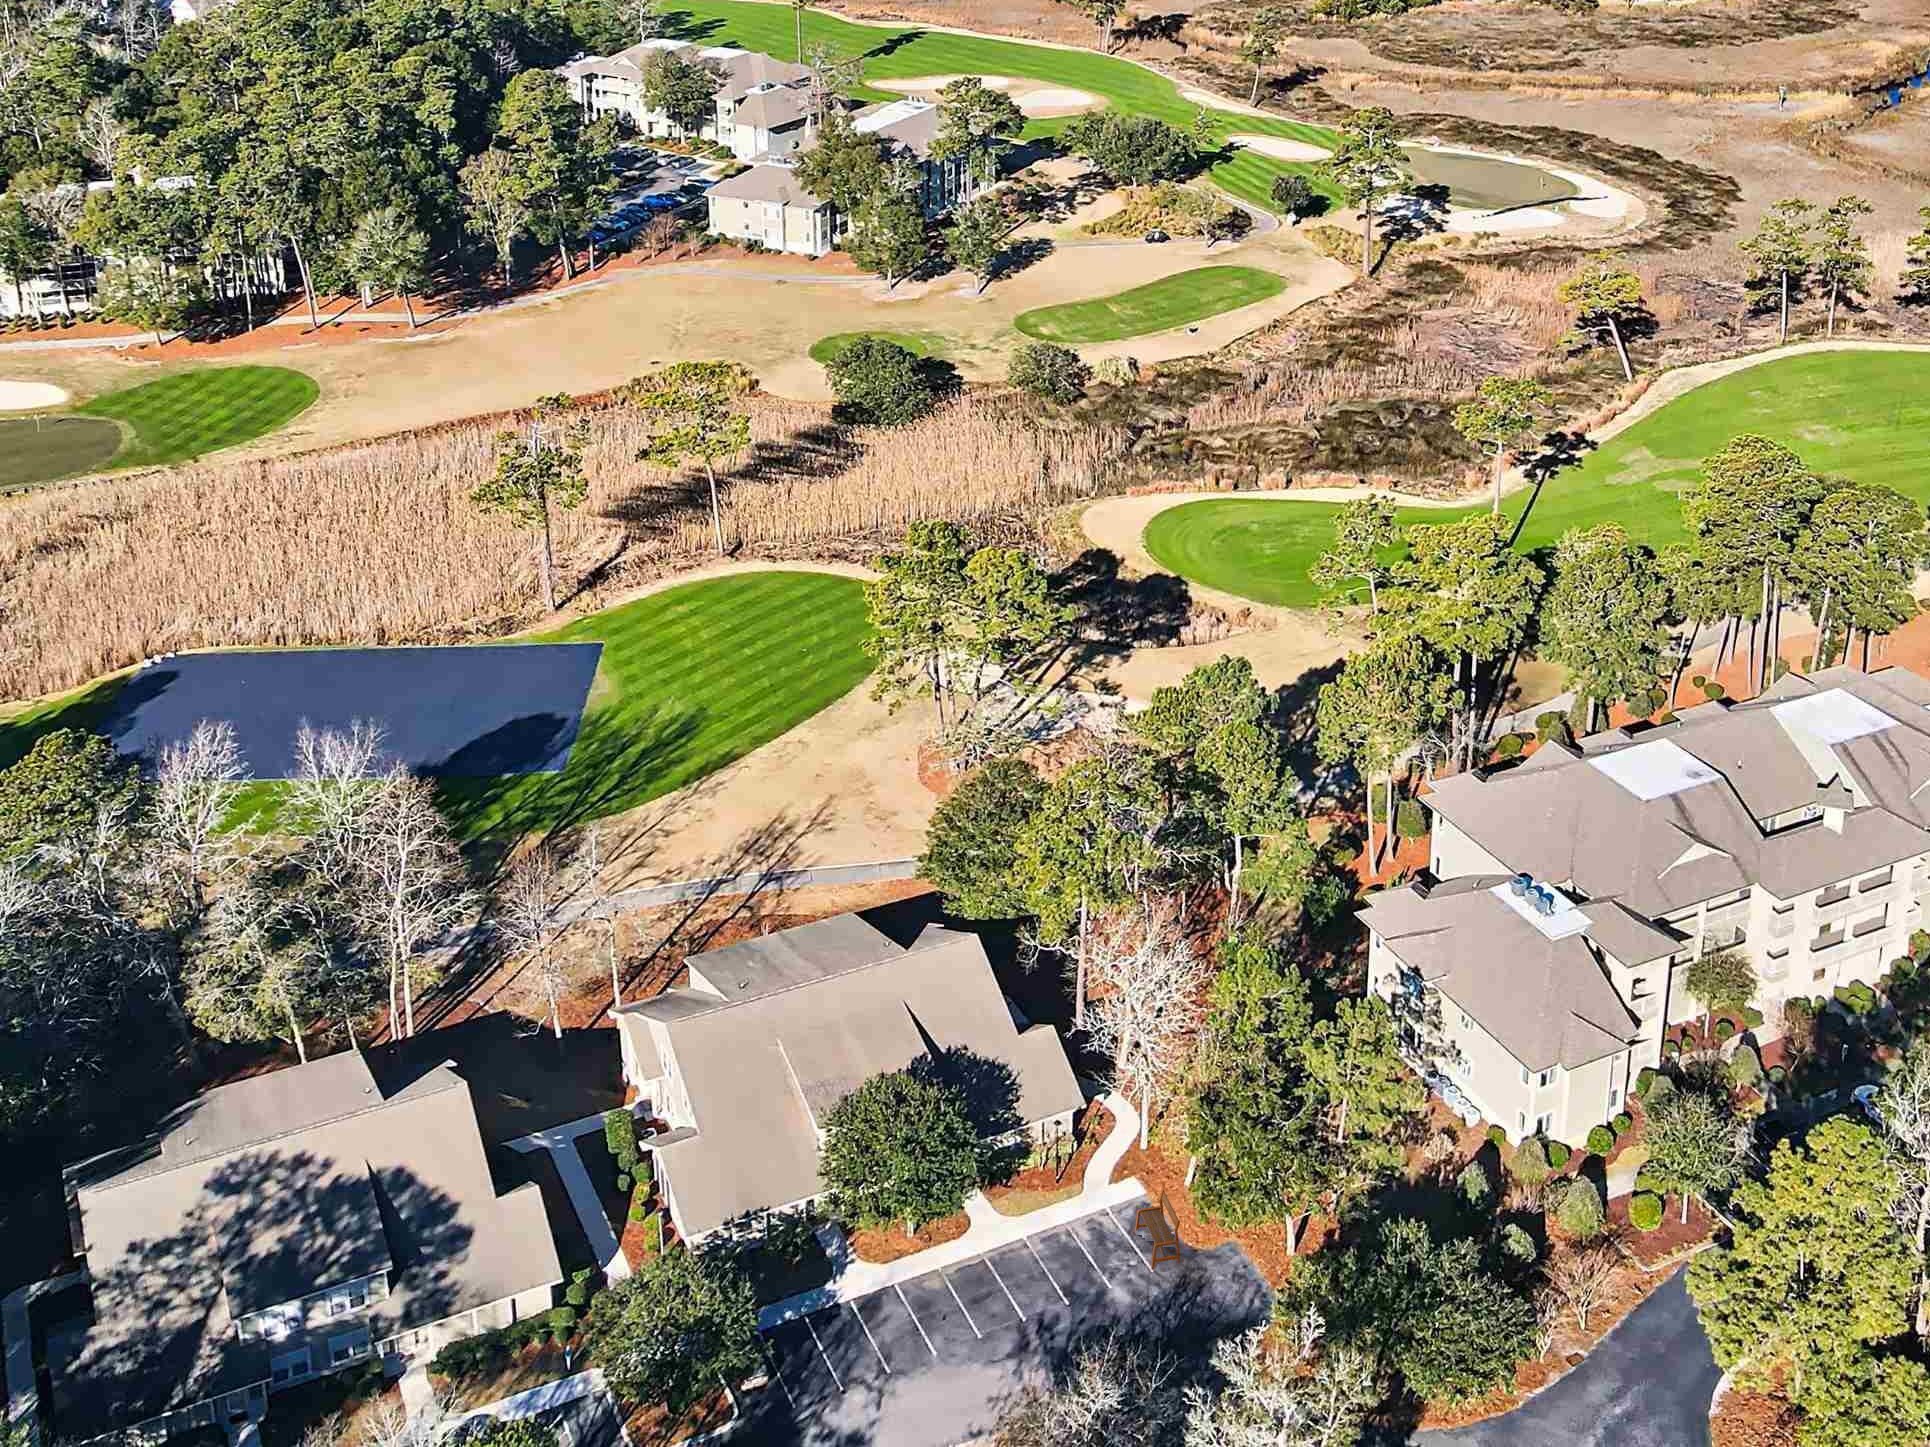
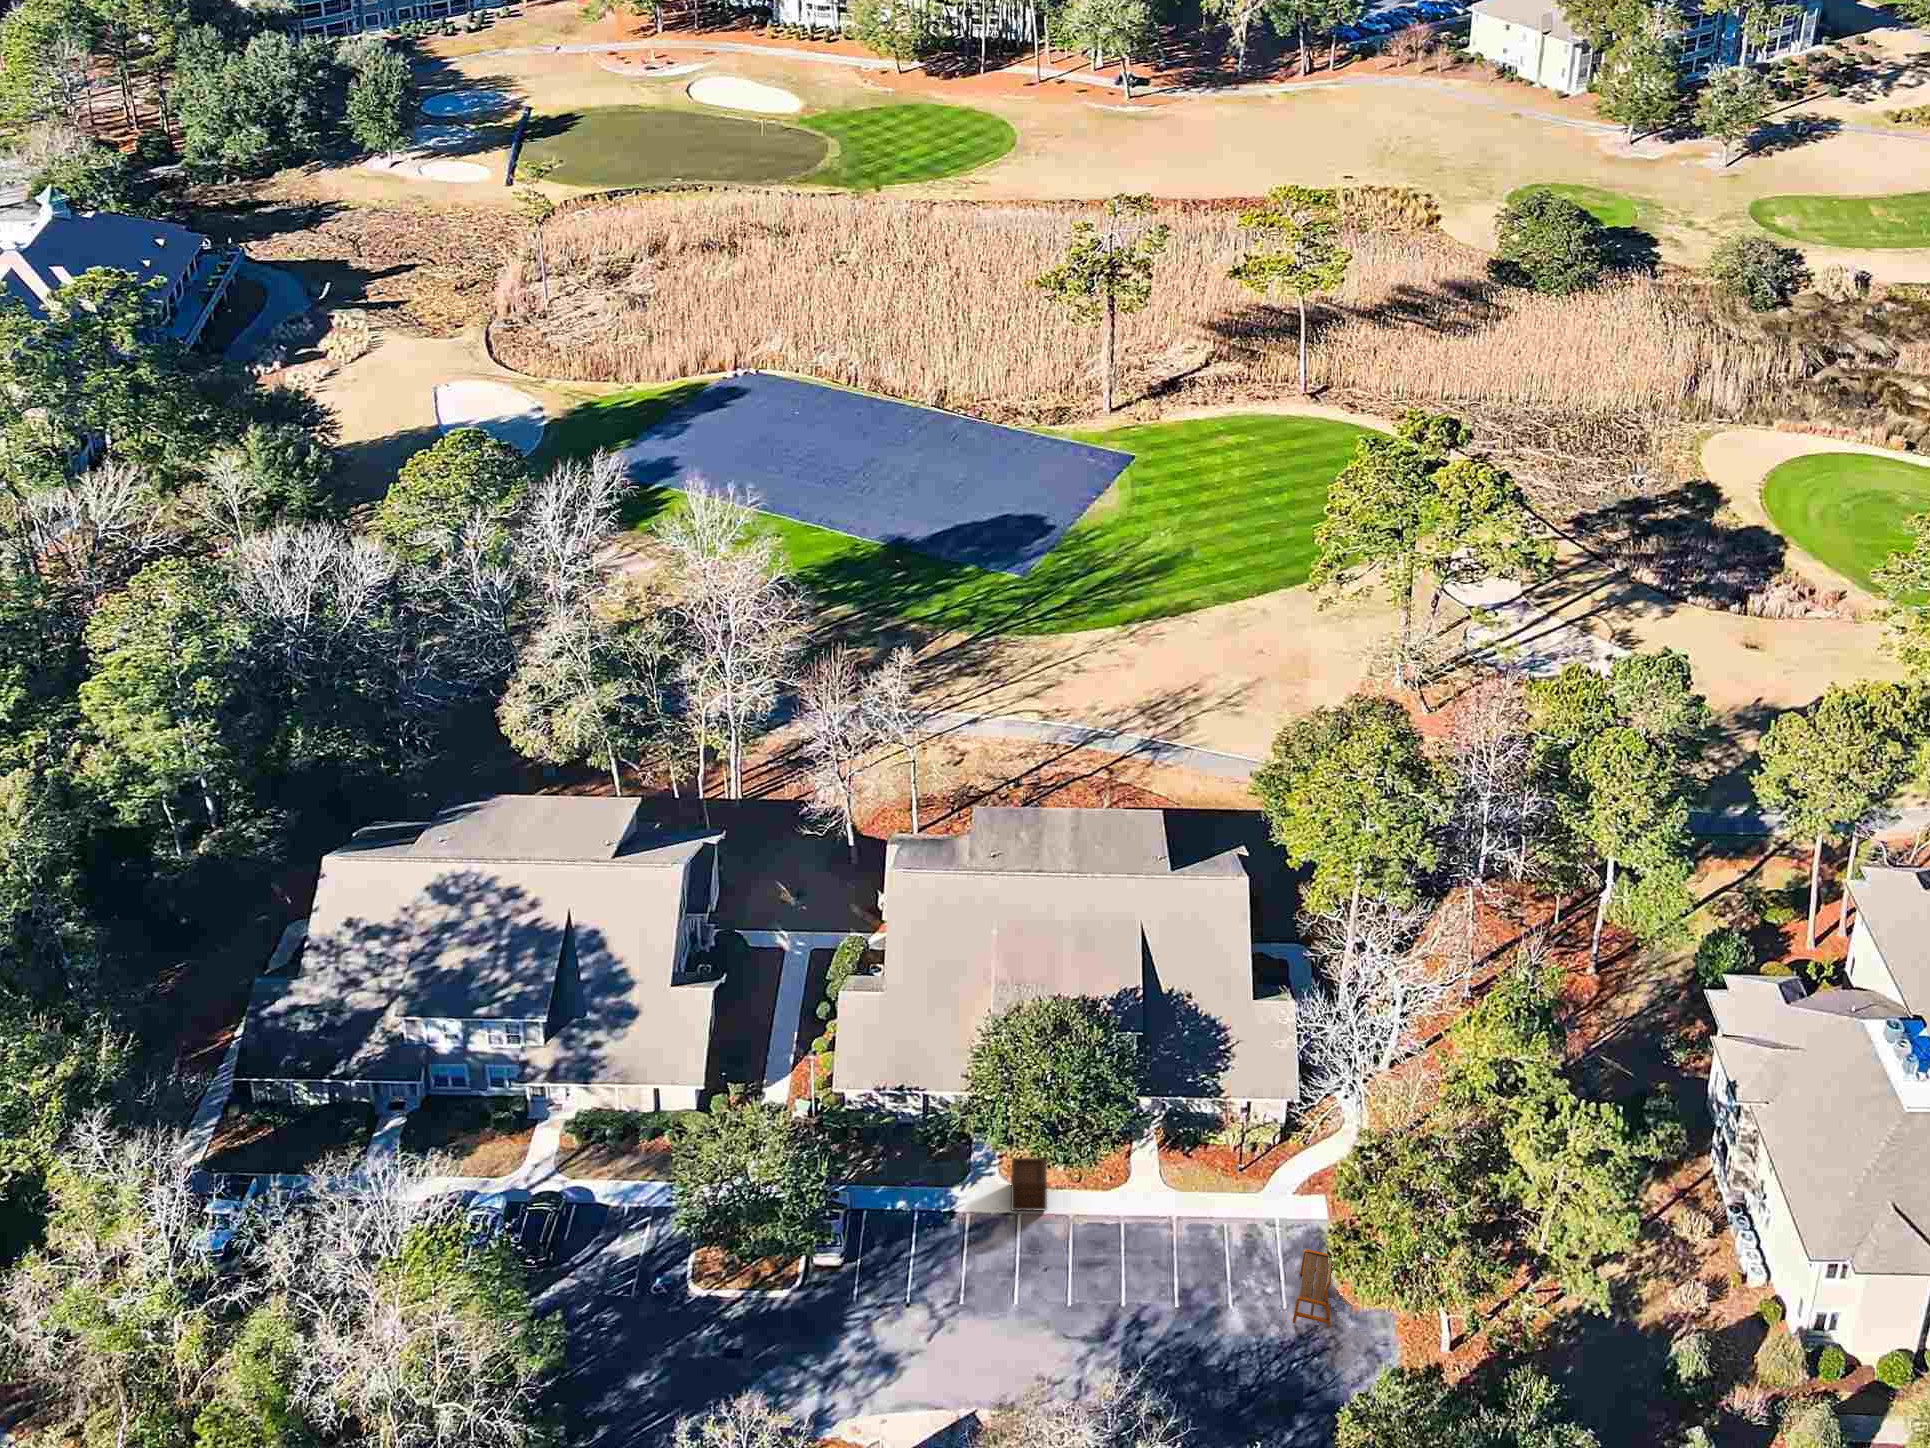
wooden crate: none [871,1221,913,1277] -> present [1011,1158,1047,1211]

